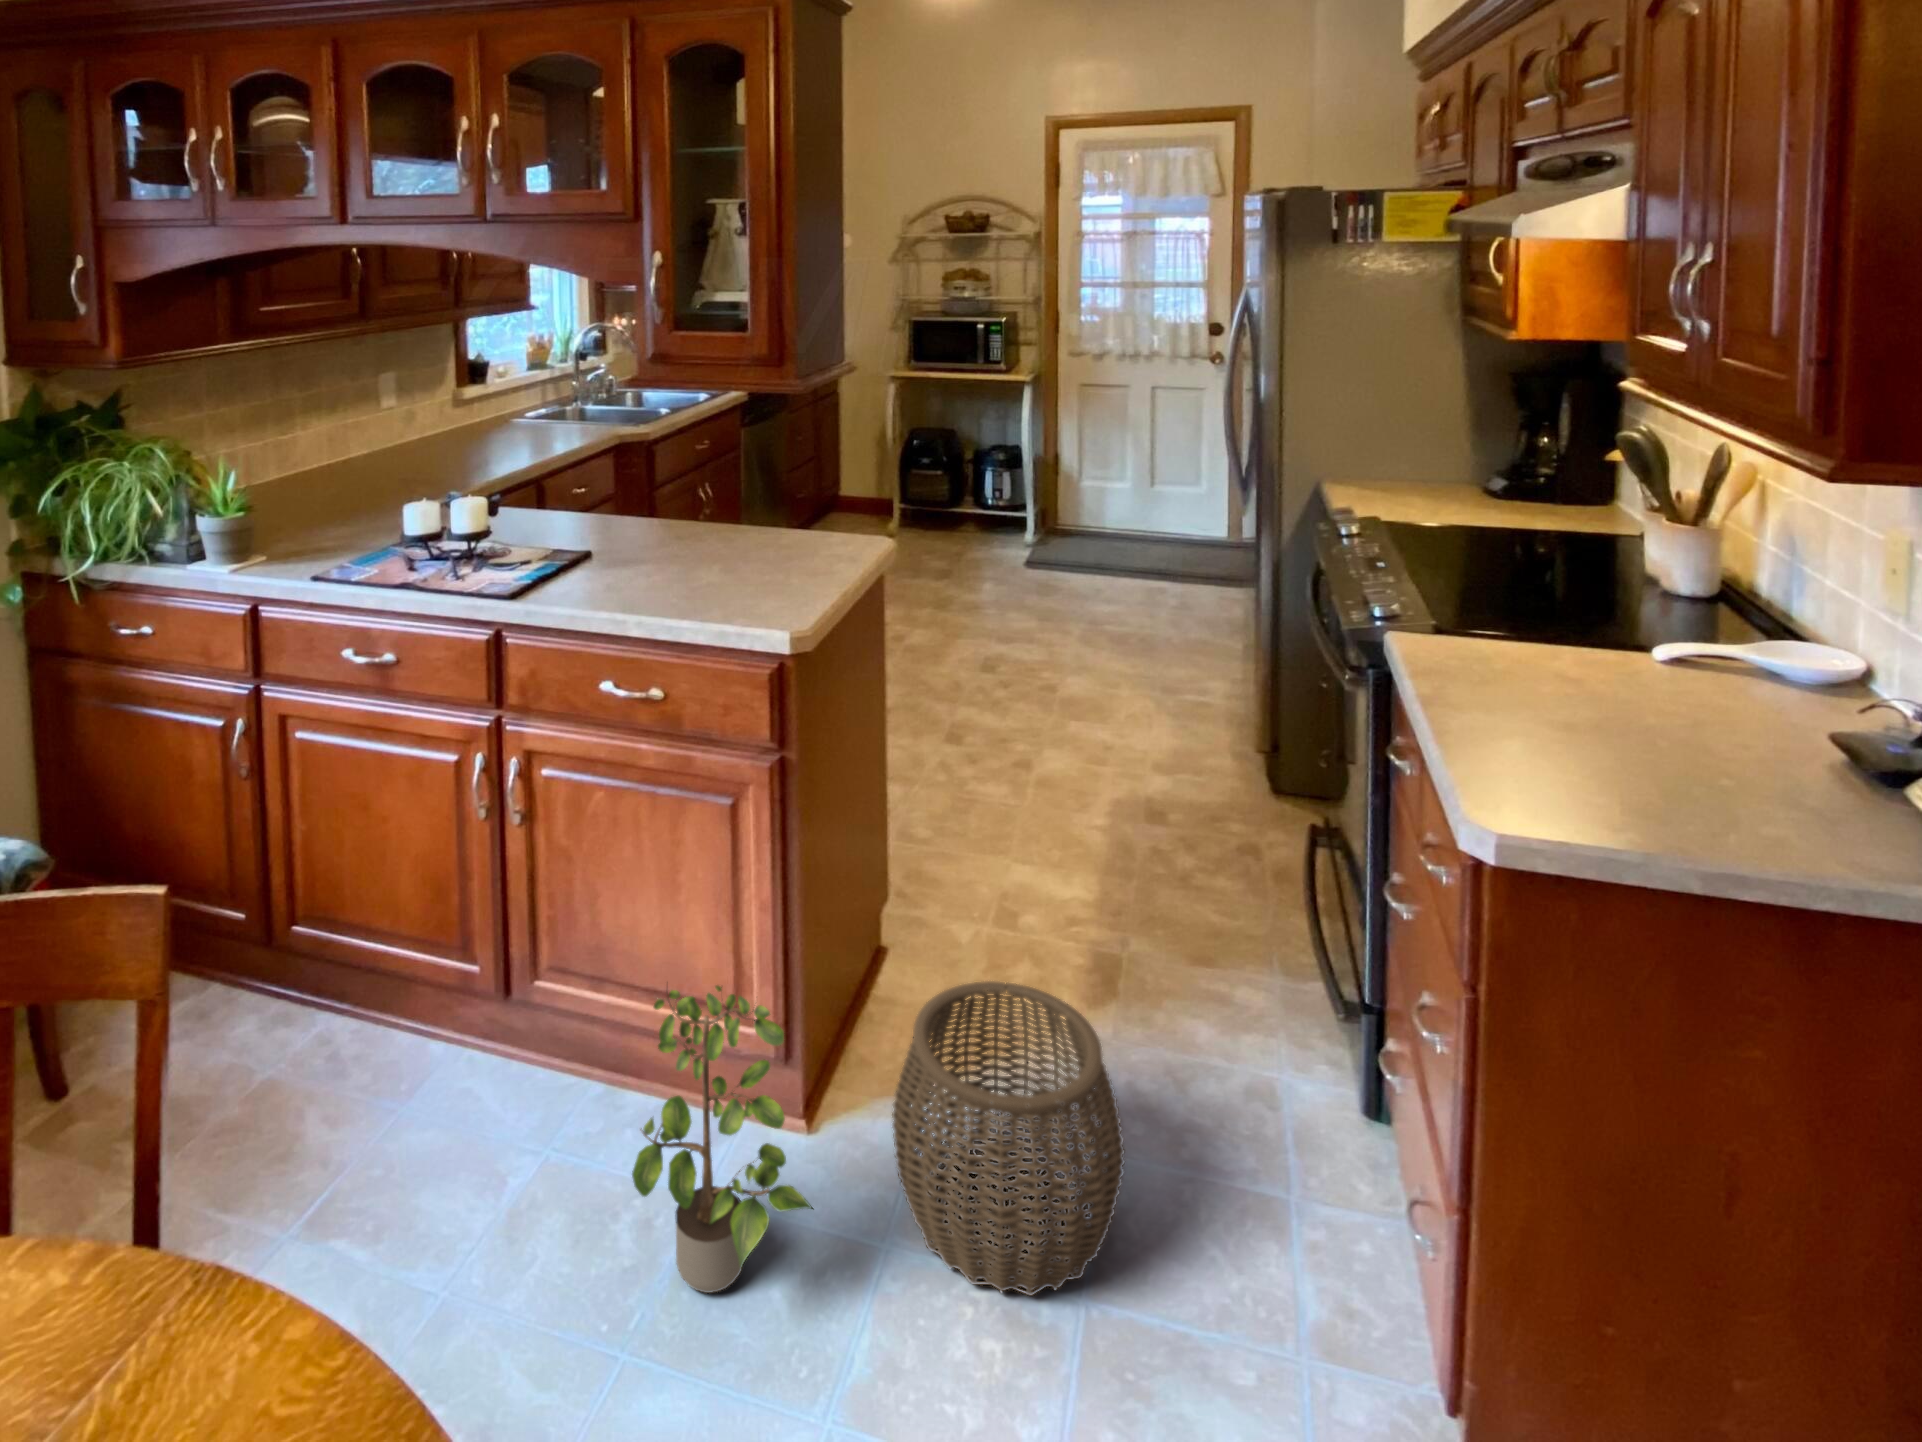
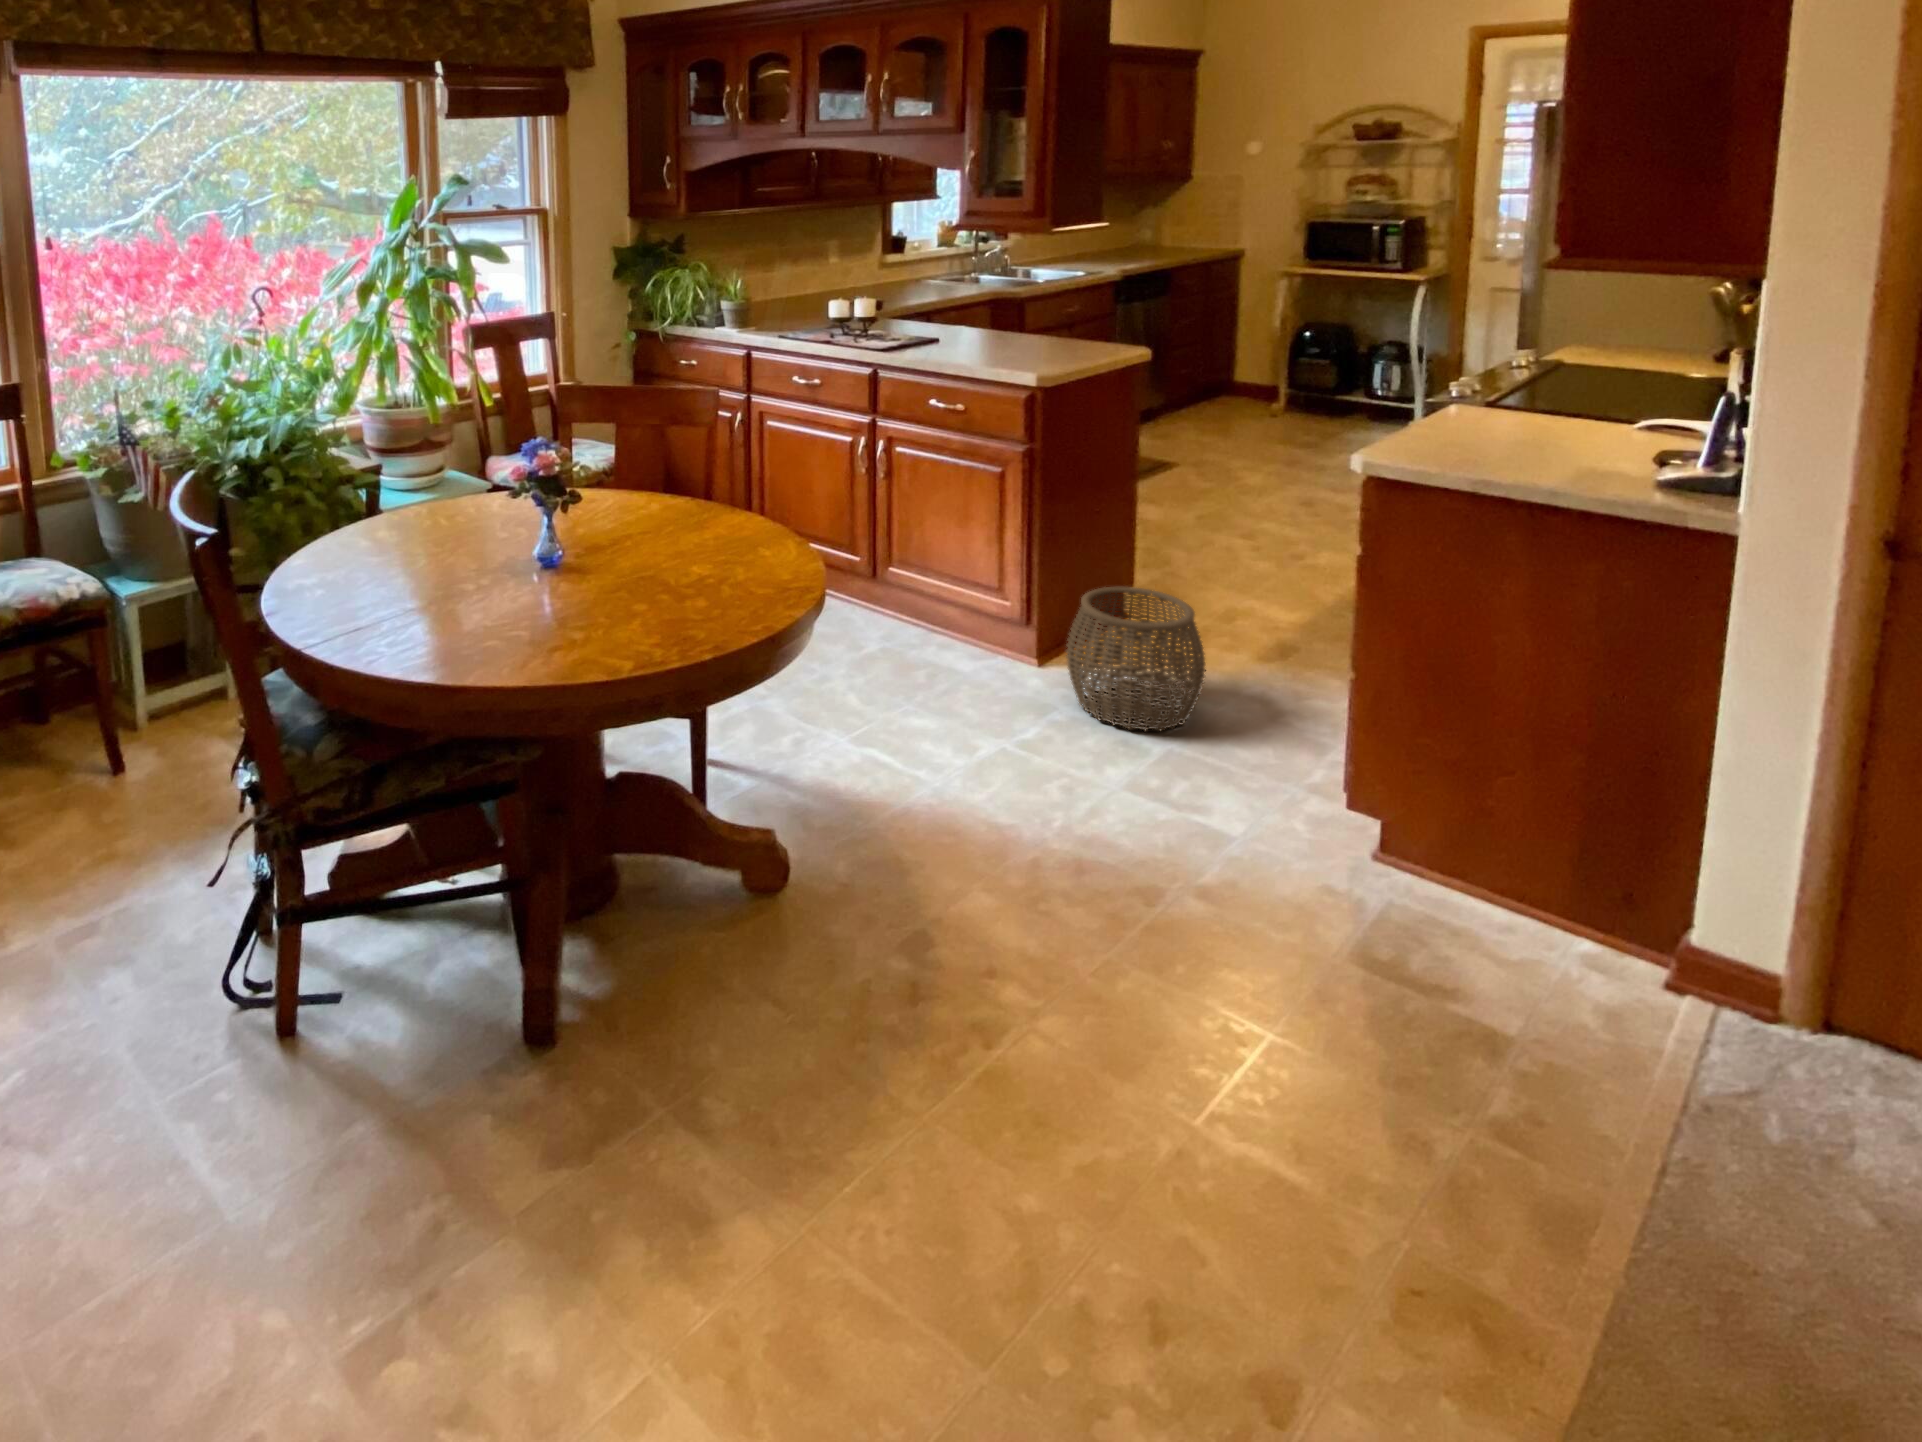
potted plant: present [632,986,812,1293] -> none [918,537,1009,694]

